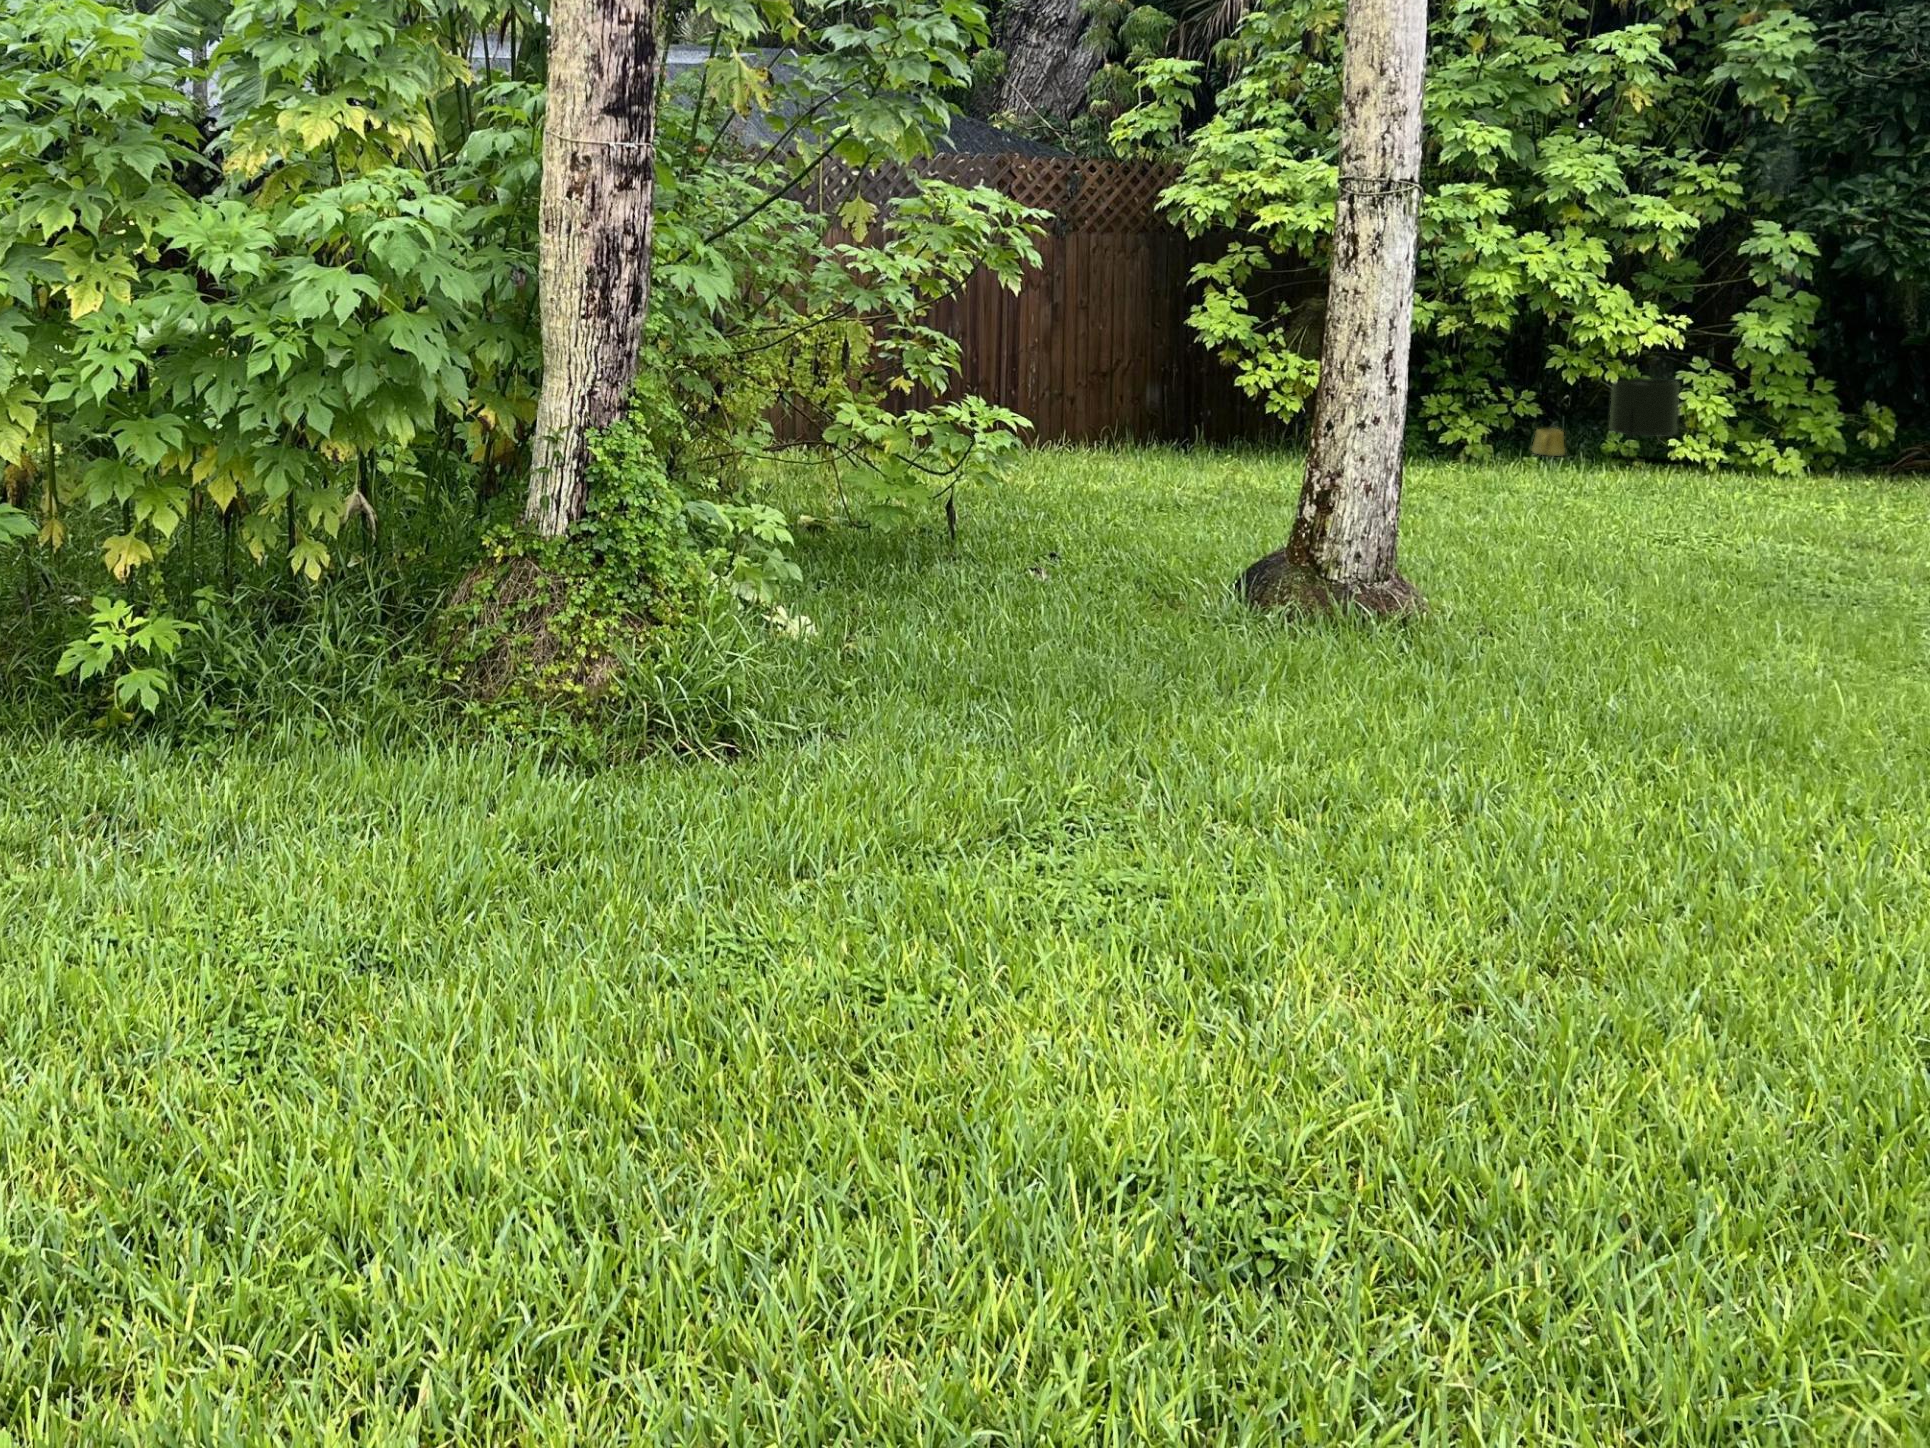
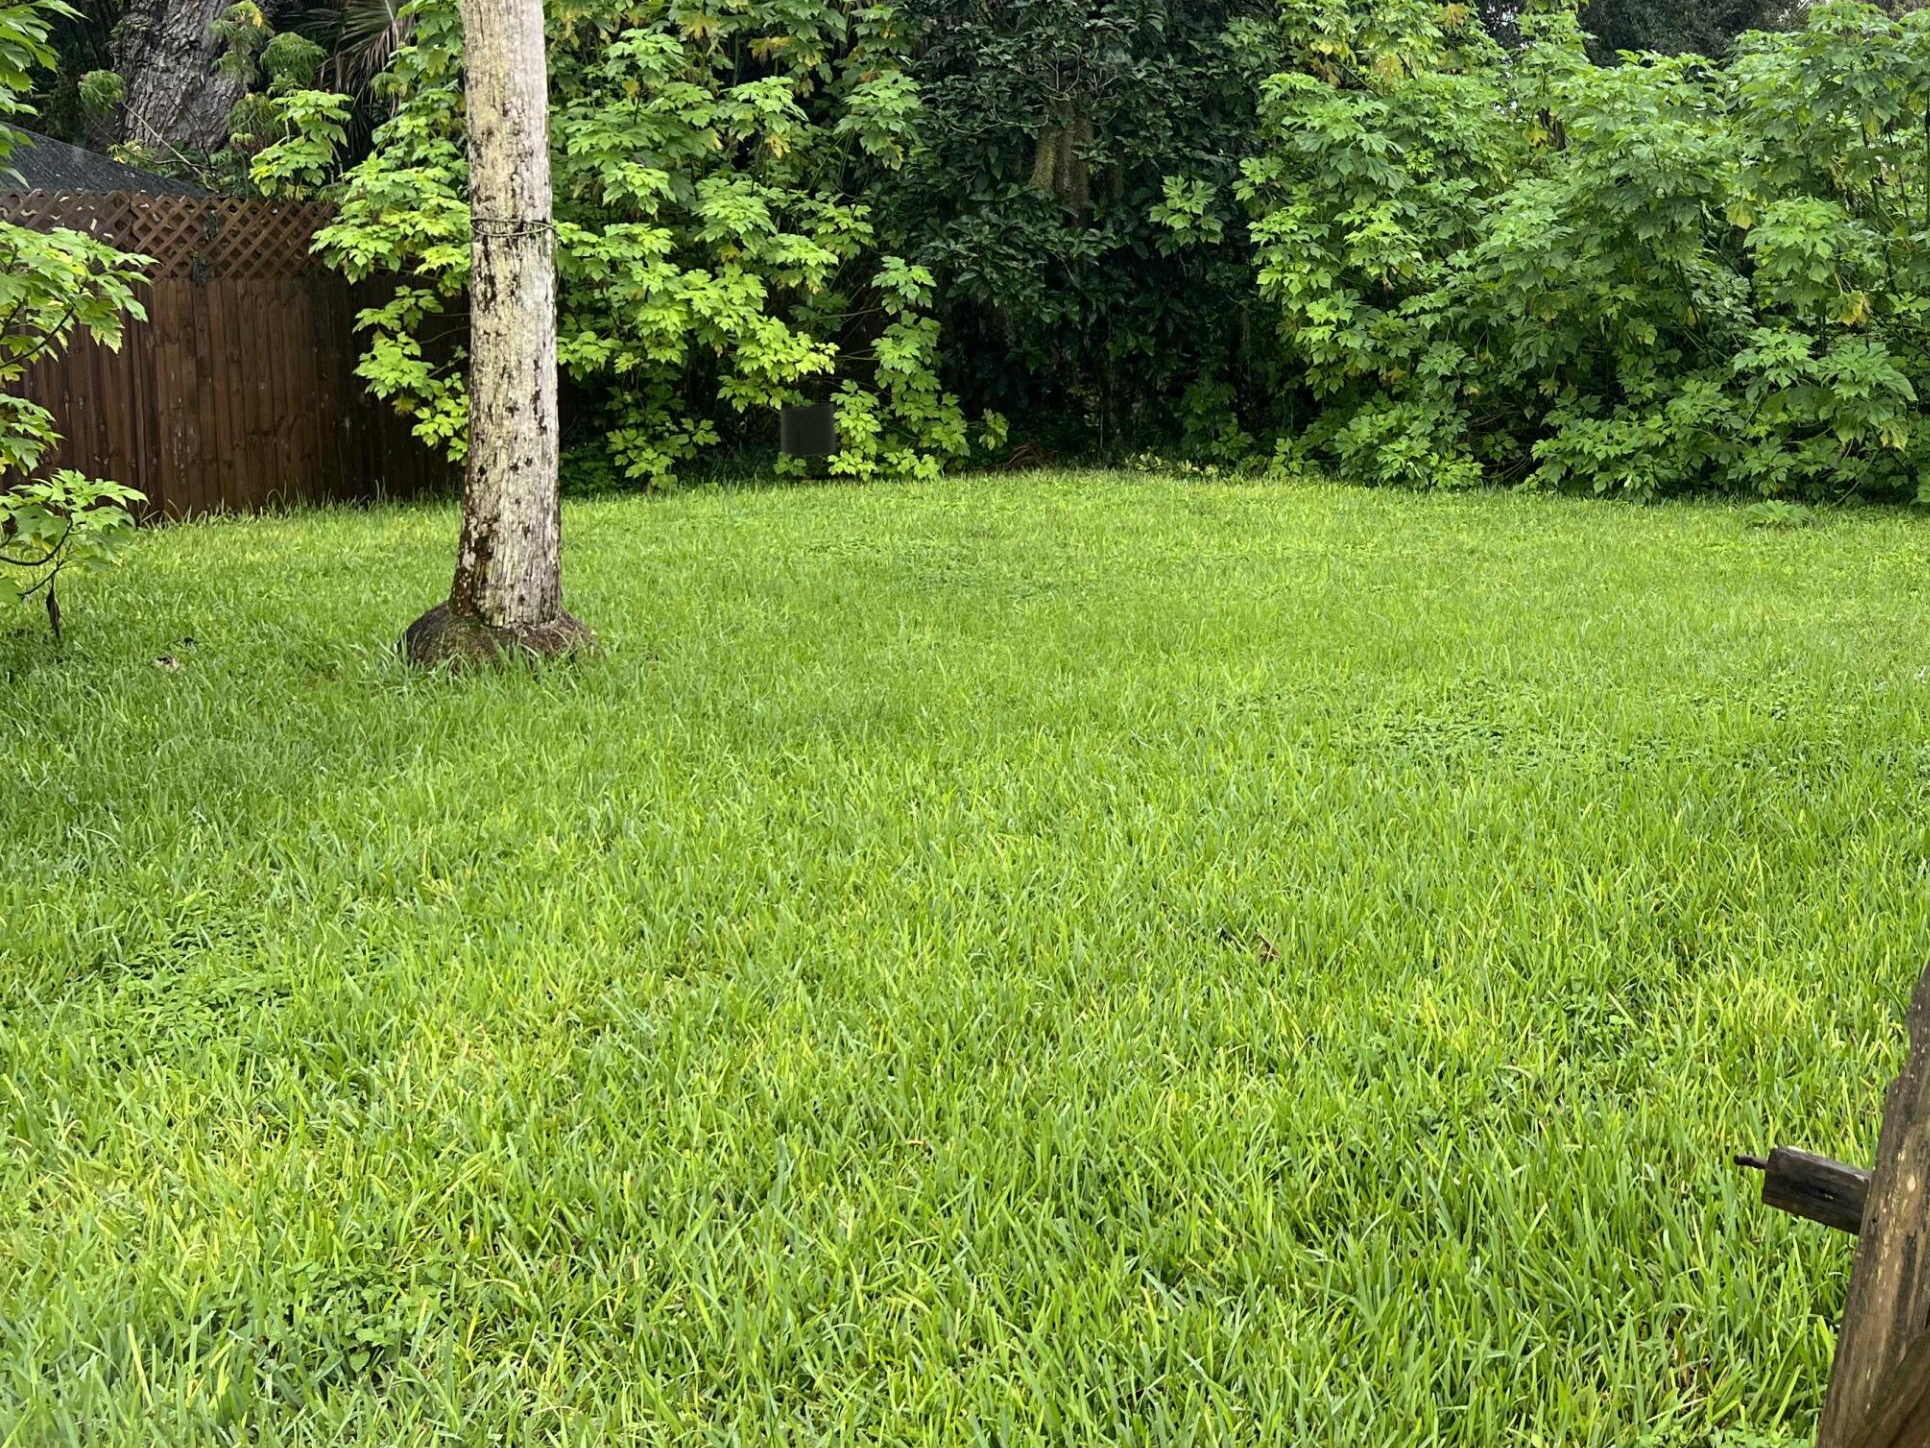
watering can: present [1532,428,1565,456] -> none [718,457,747,483]

